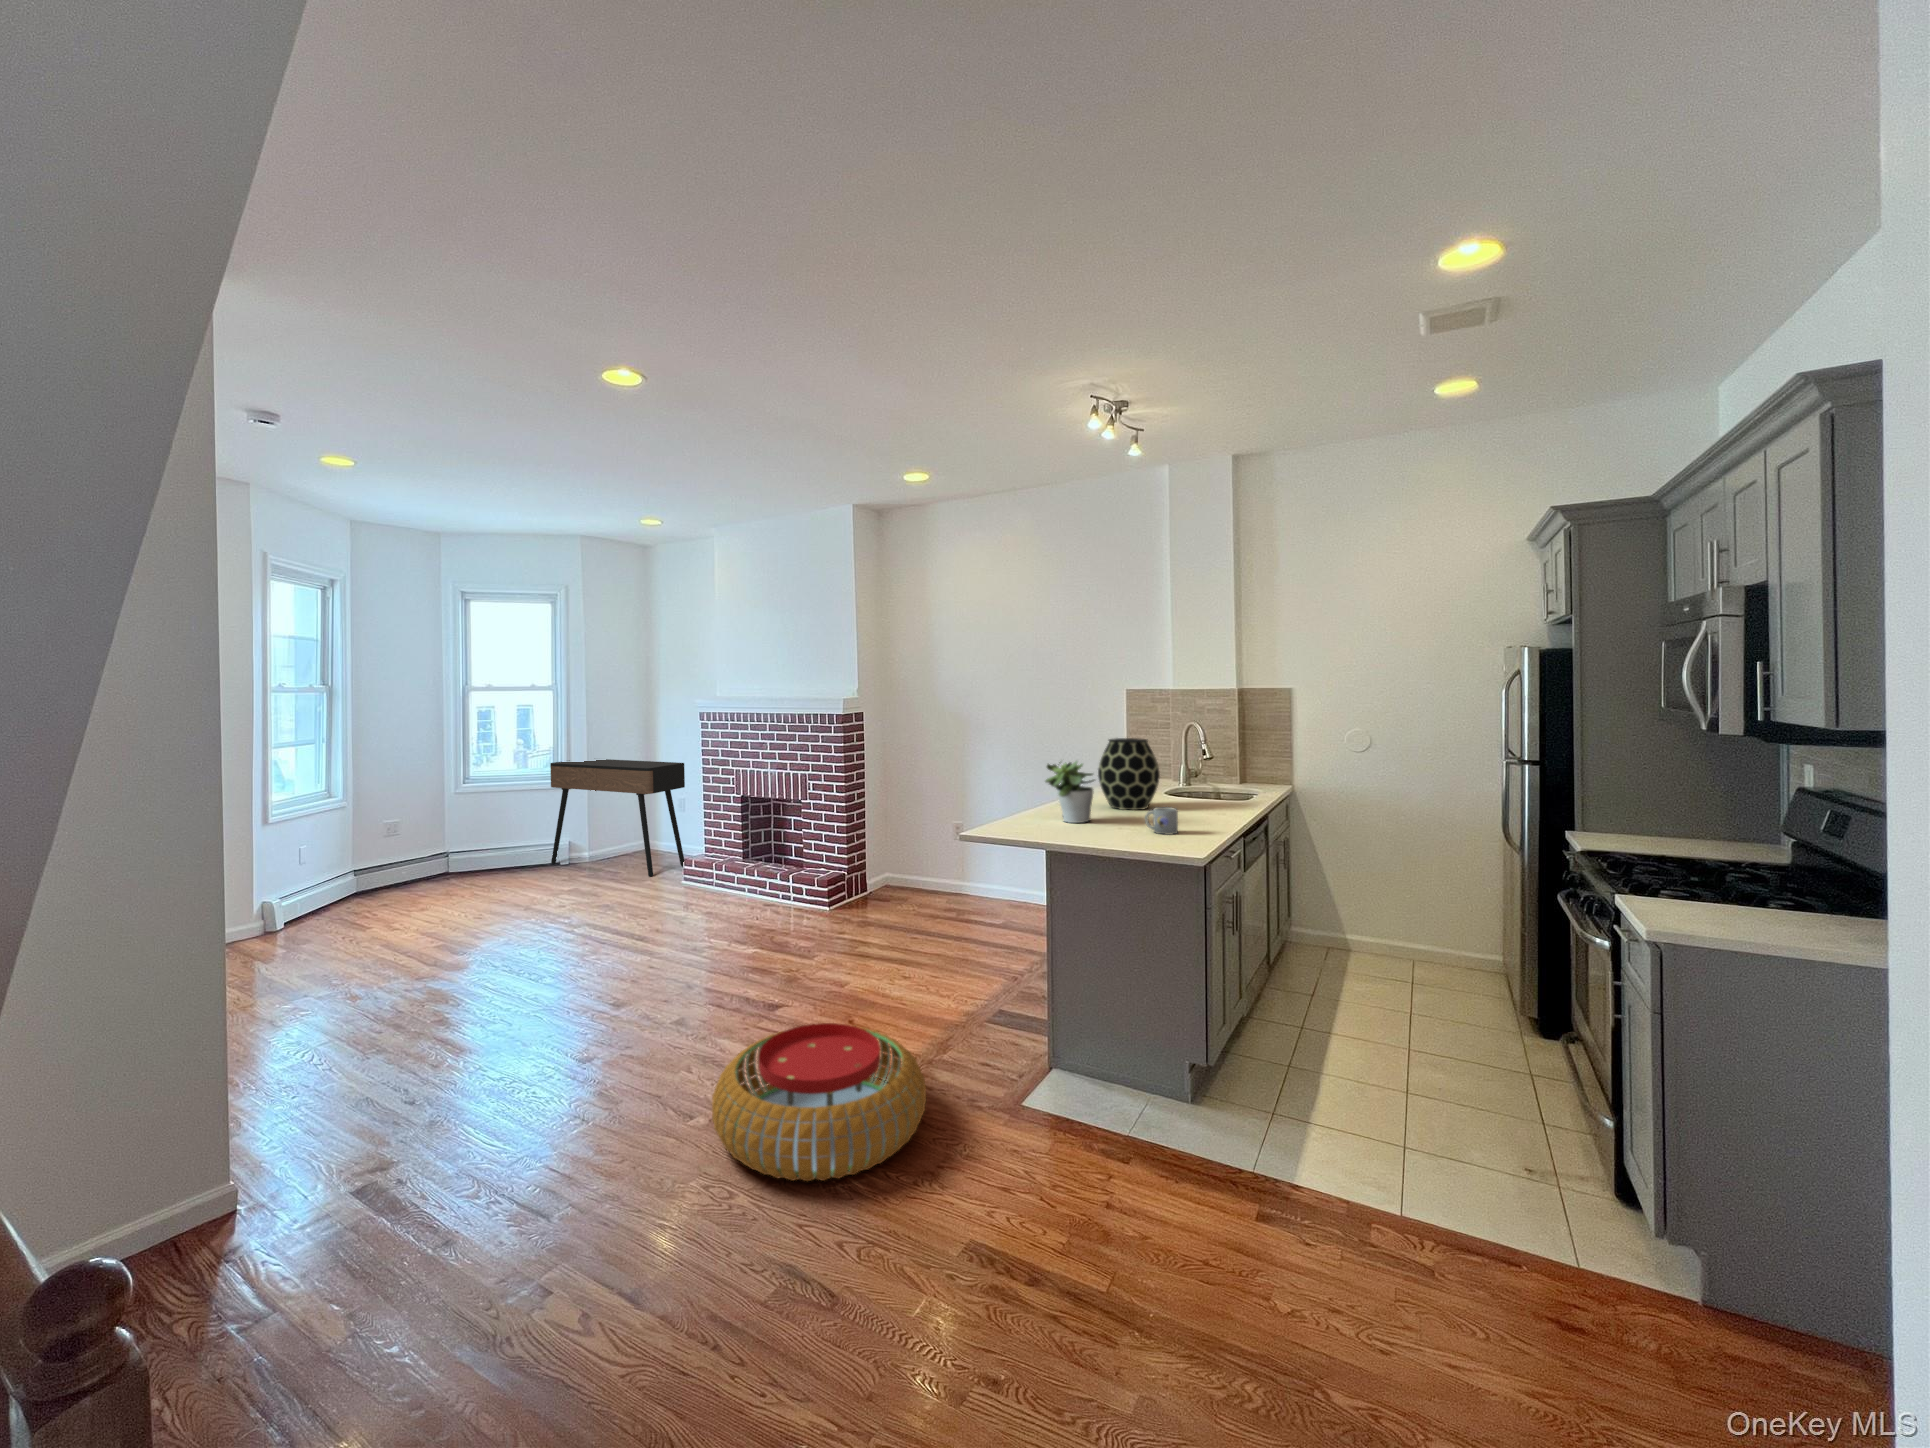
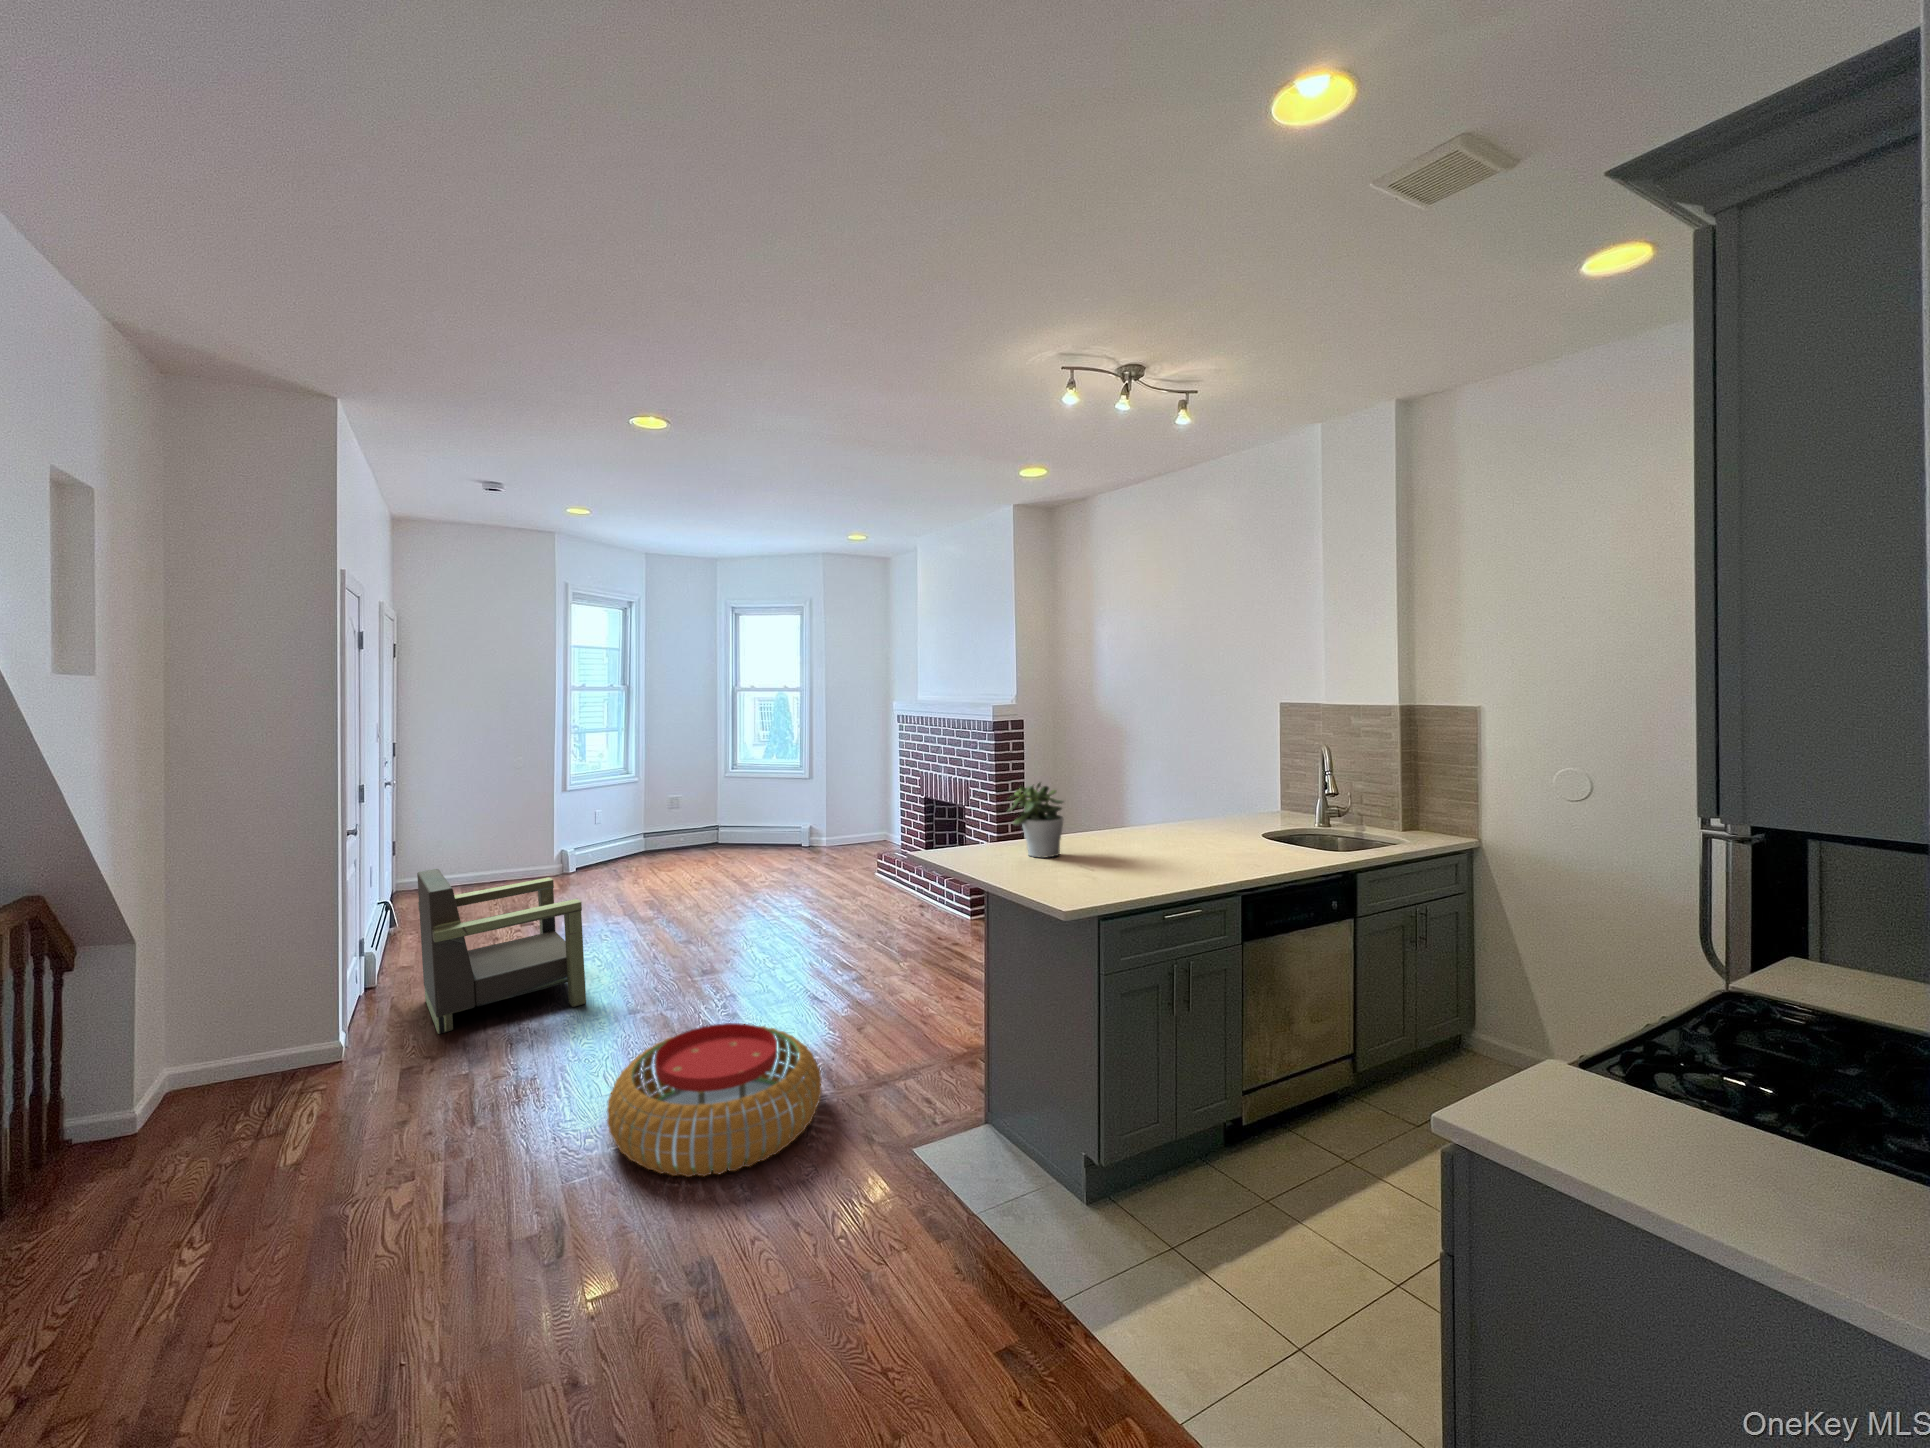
vase: present [1098,738,1160,810] -> none [1120,761,1195,850]
console table: present [550,759,685,877] -> none [795,753,893,866]
mug: present [1145,807,1178,835] -> none [1077,849,1107,884]
armchair: none [242,923,513,1138] -> present [417,869,586,1034]

